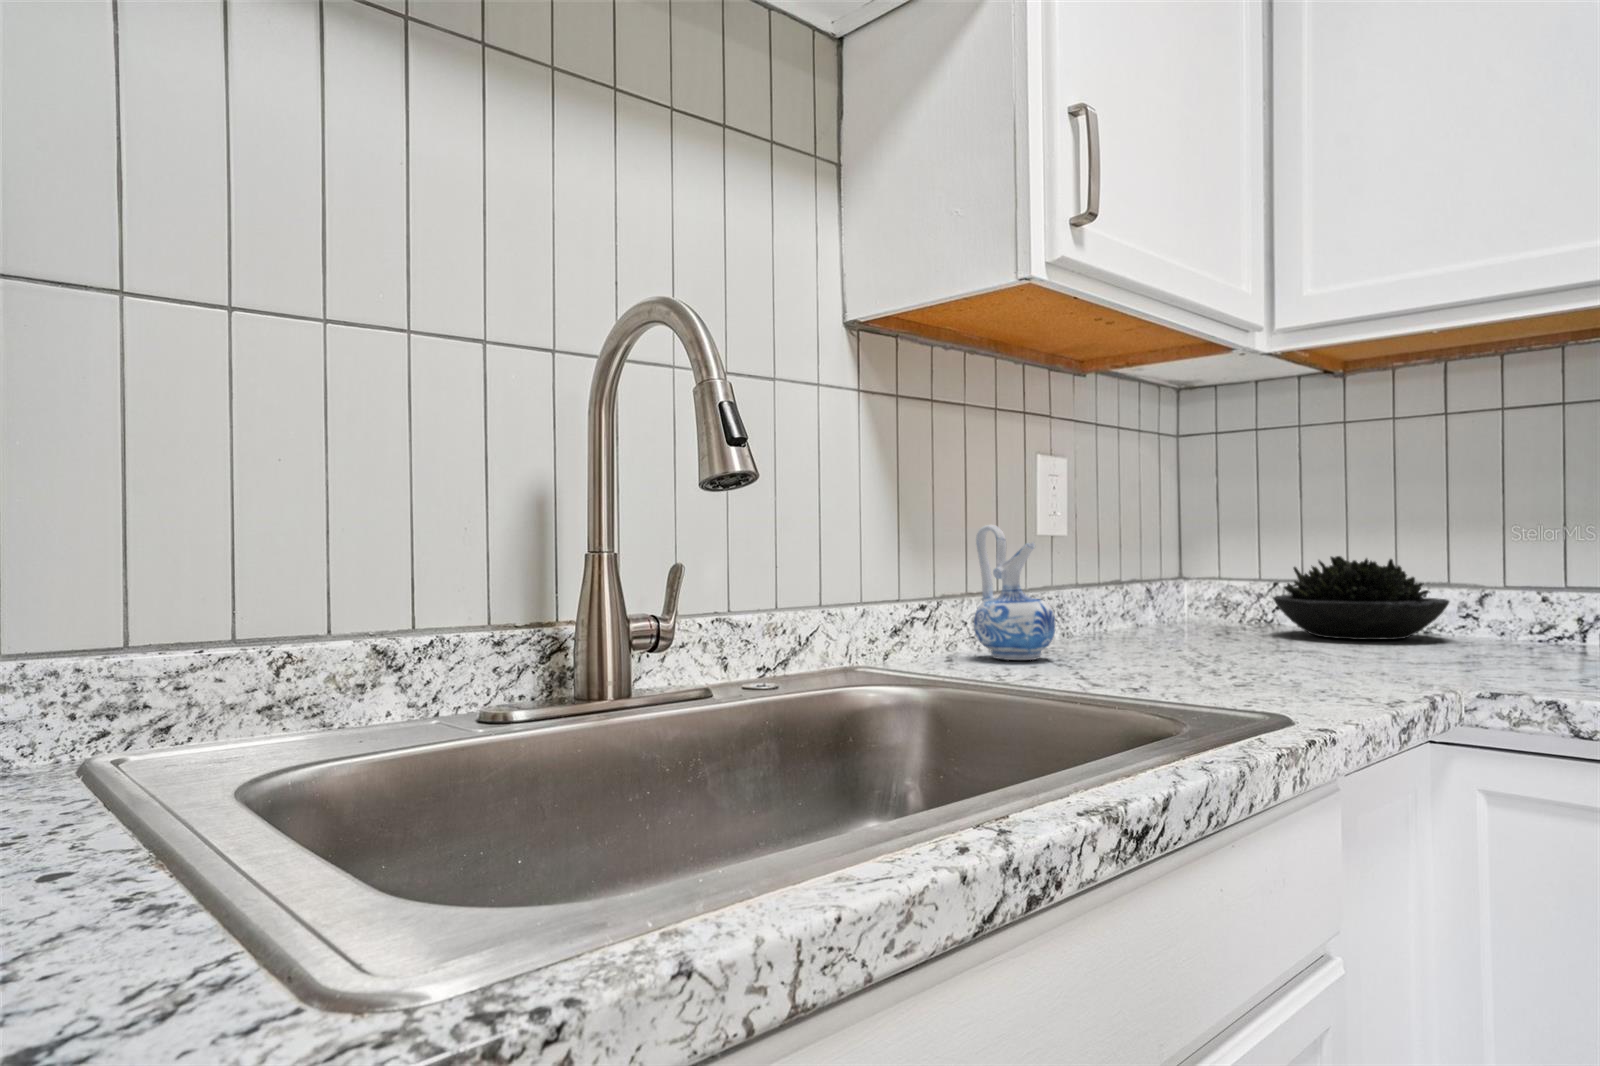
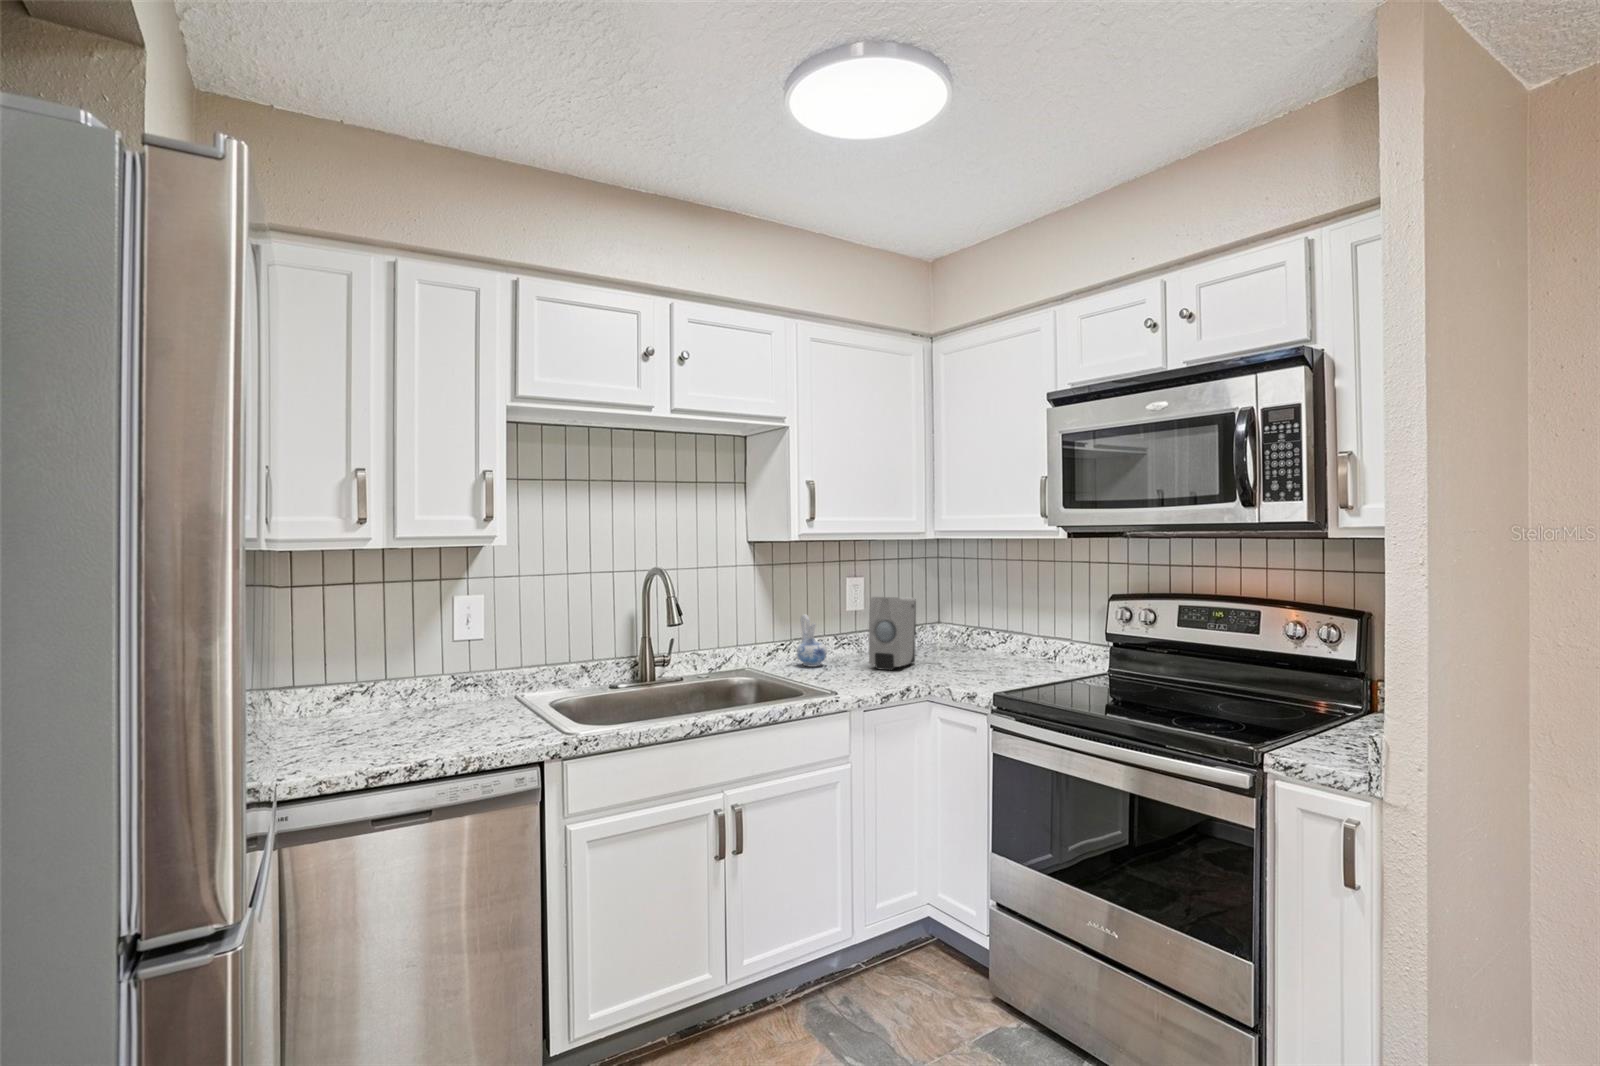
soap dispenser: none [1173,468,1280,662] -> present [868,597,916,670]
succulent plant: present [1273,556,1449,640] -> none [950,621,1017,659]

